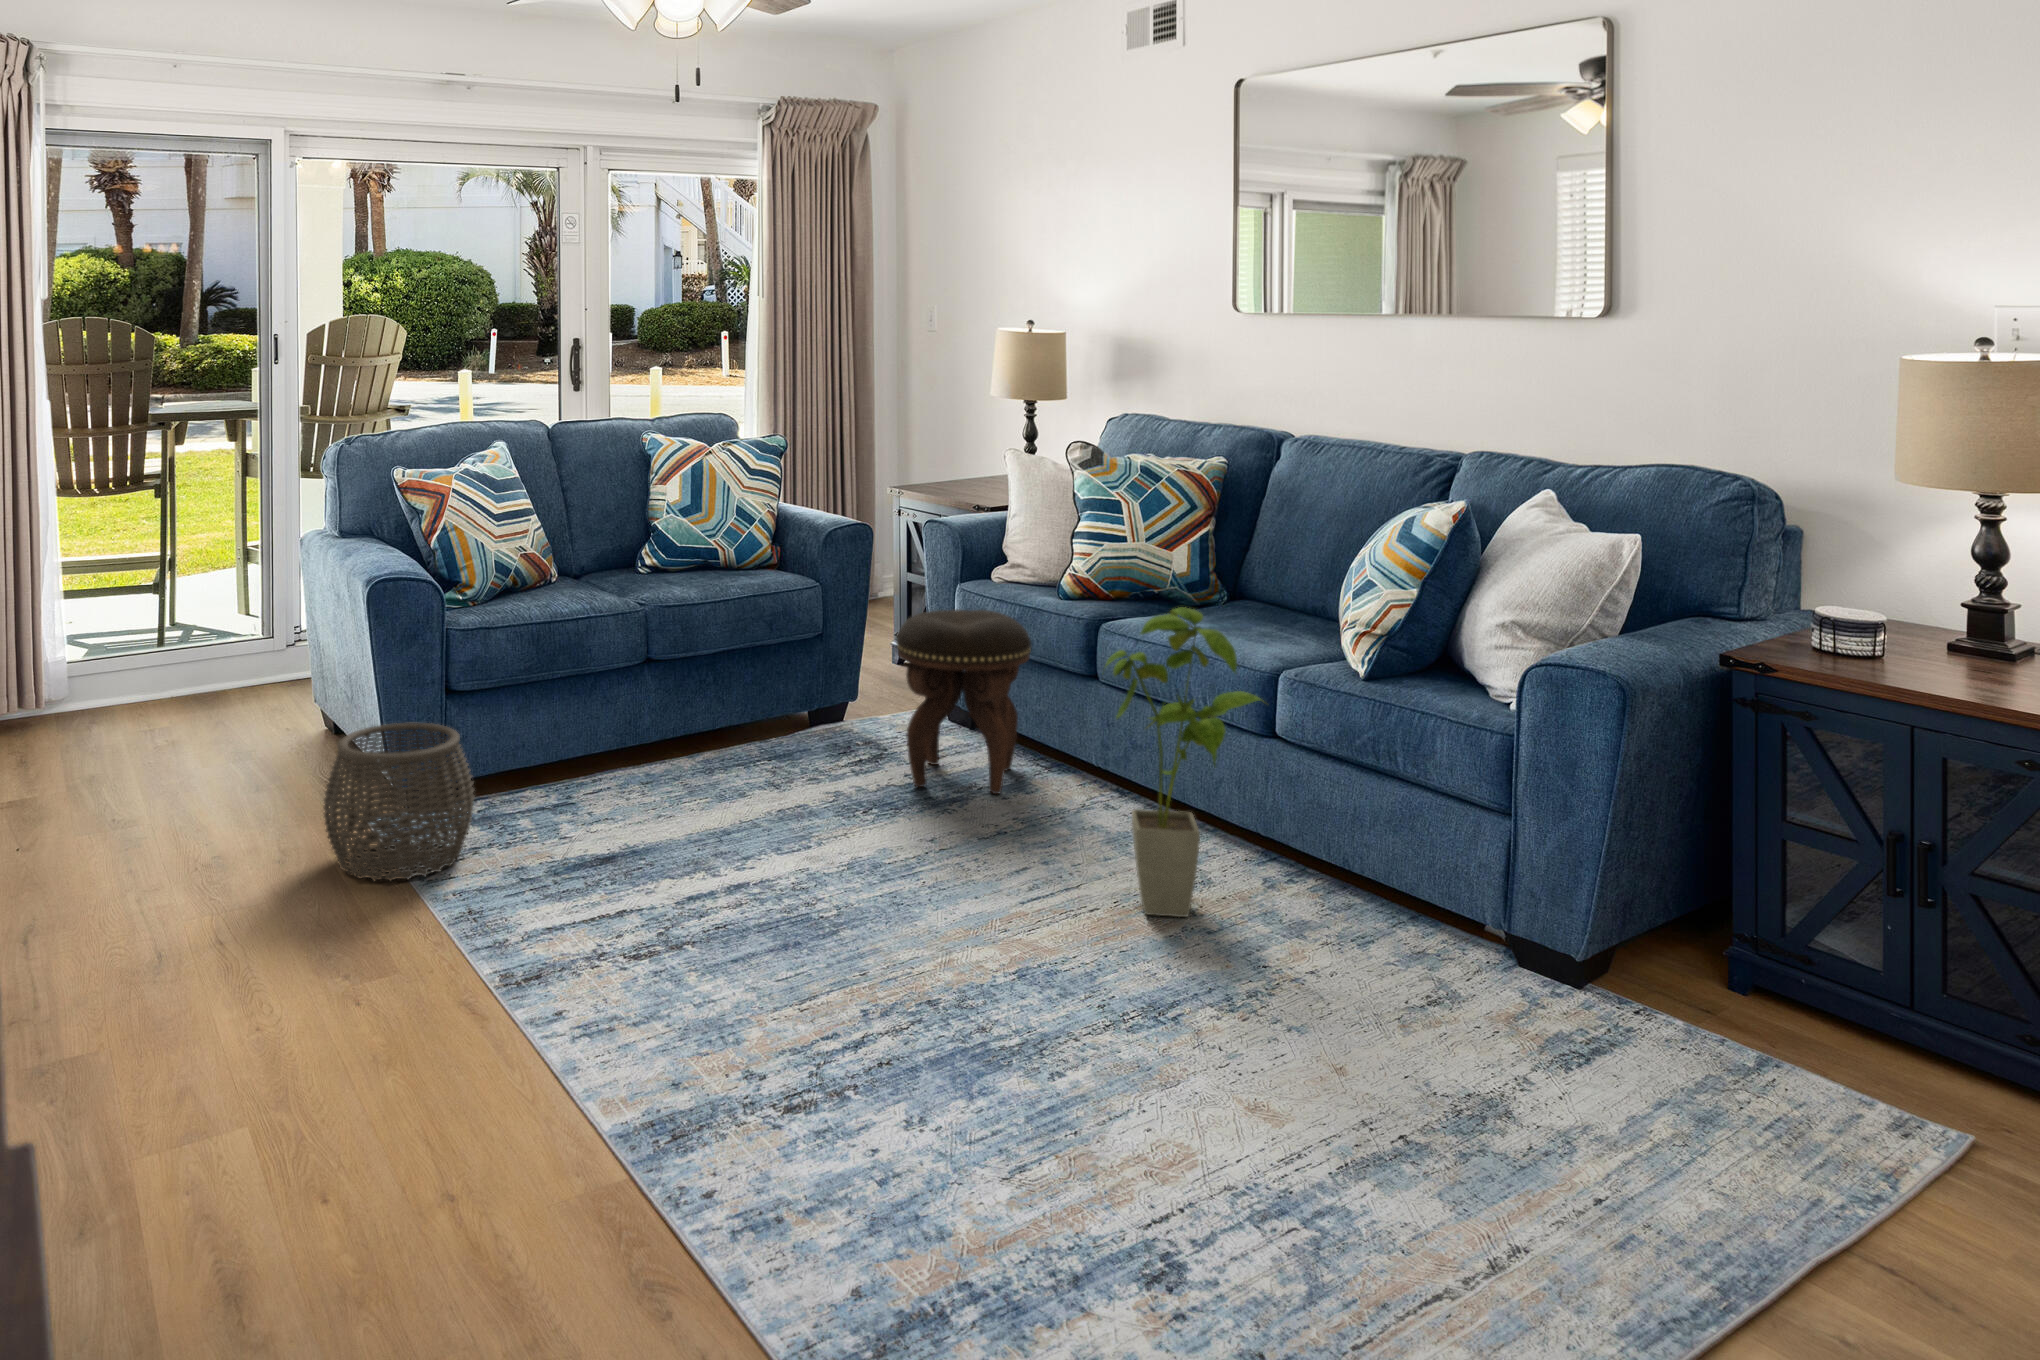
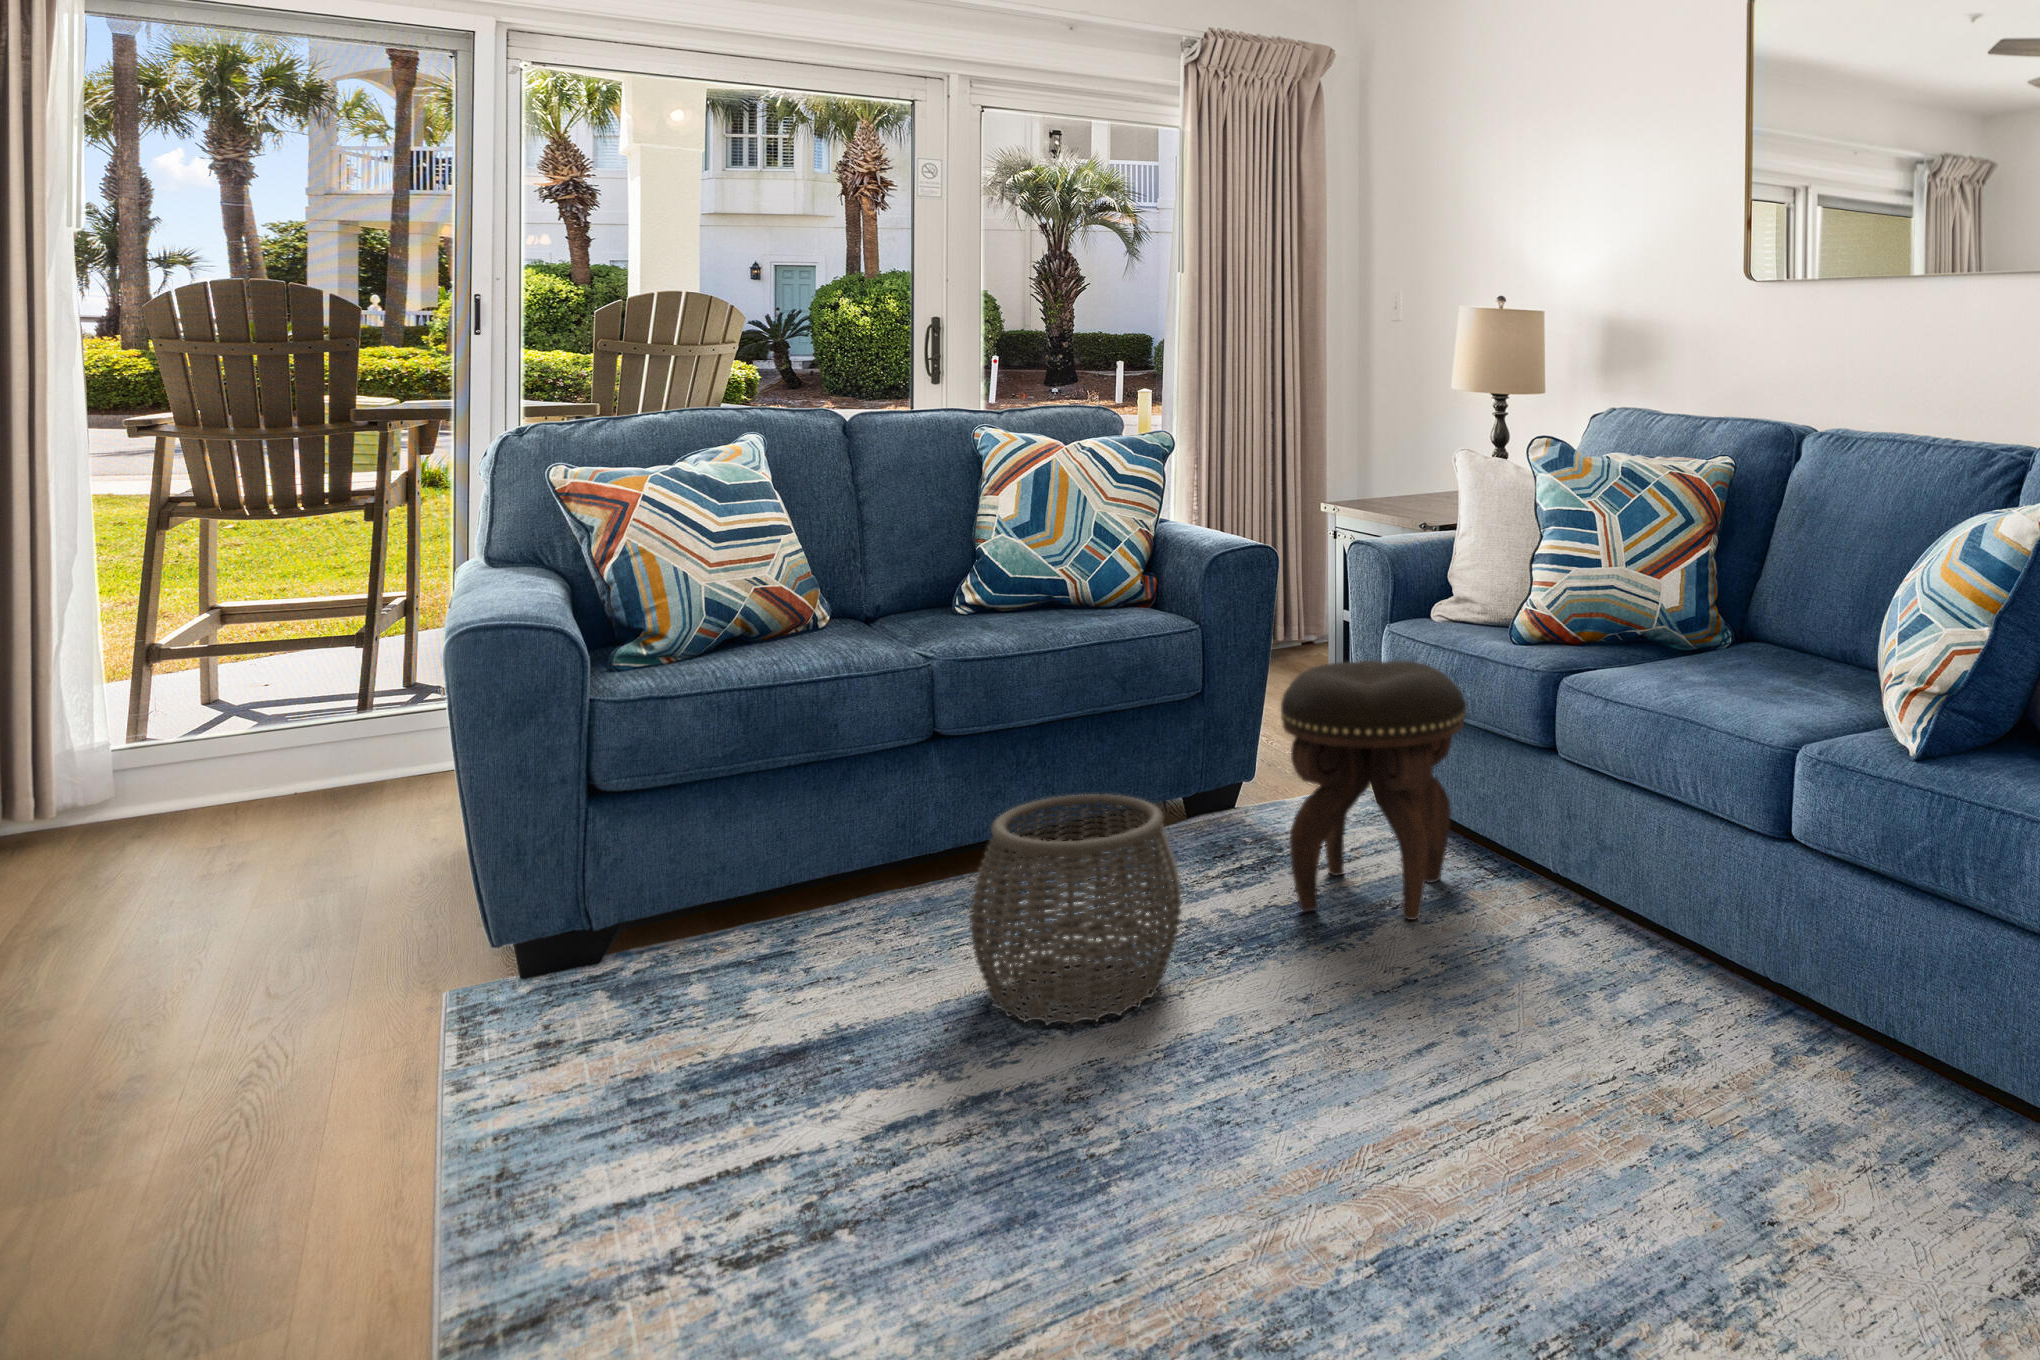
house plant: present [1105,607,1265,917] -> none [1537,657,1780,1131]
woven basket: present [324,723,474,881] -> present [969,794,1182,1025]

